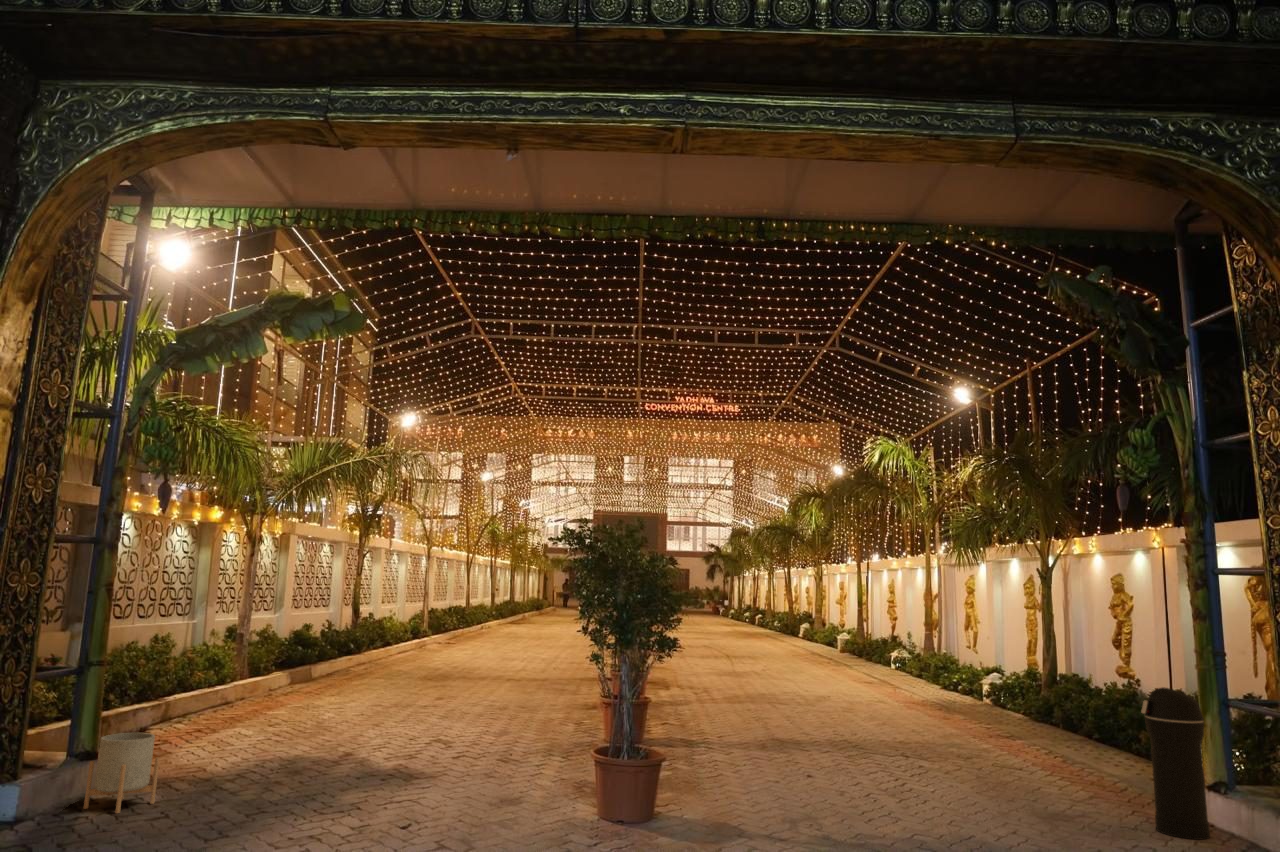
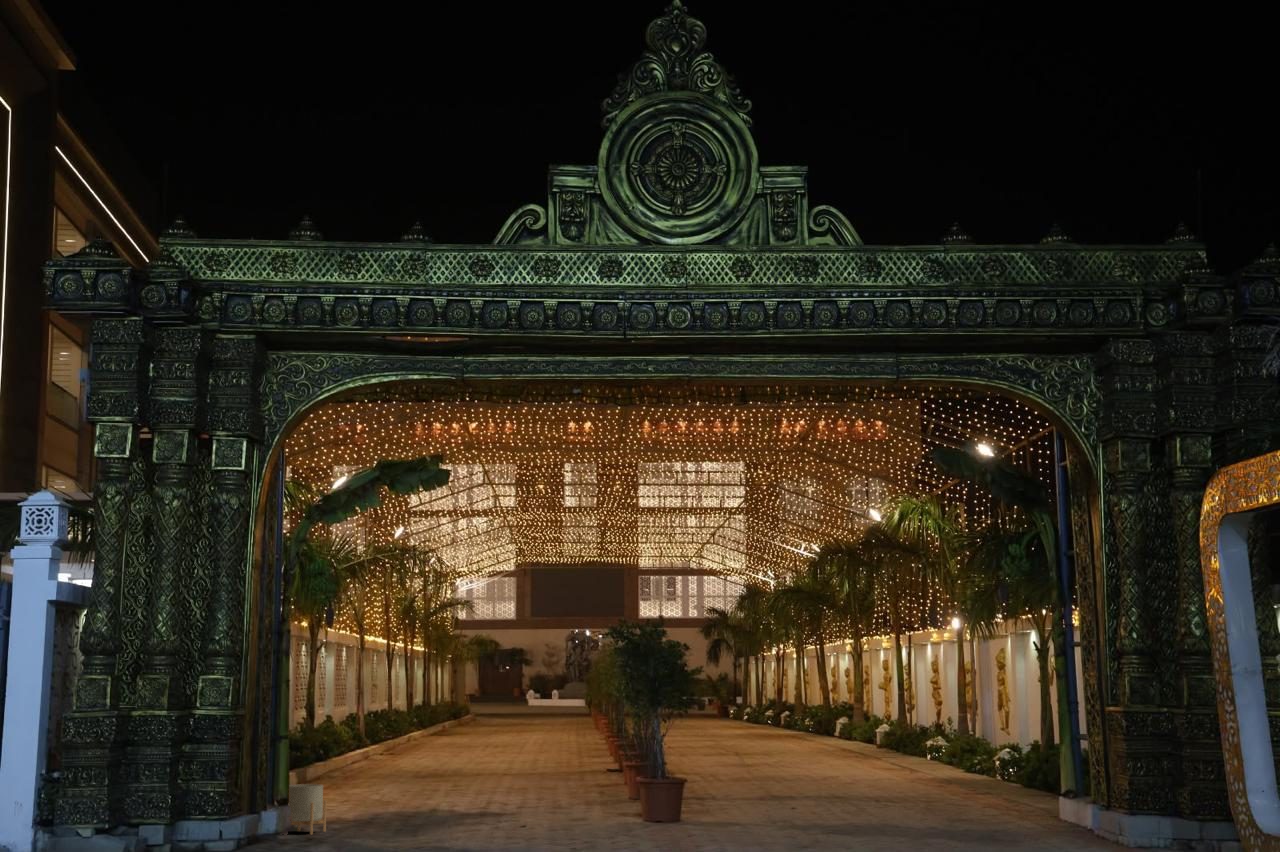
trash can: present [1141,687,1210,839] -> none [1020,727,1061,827]

